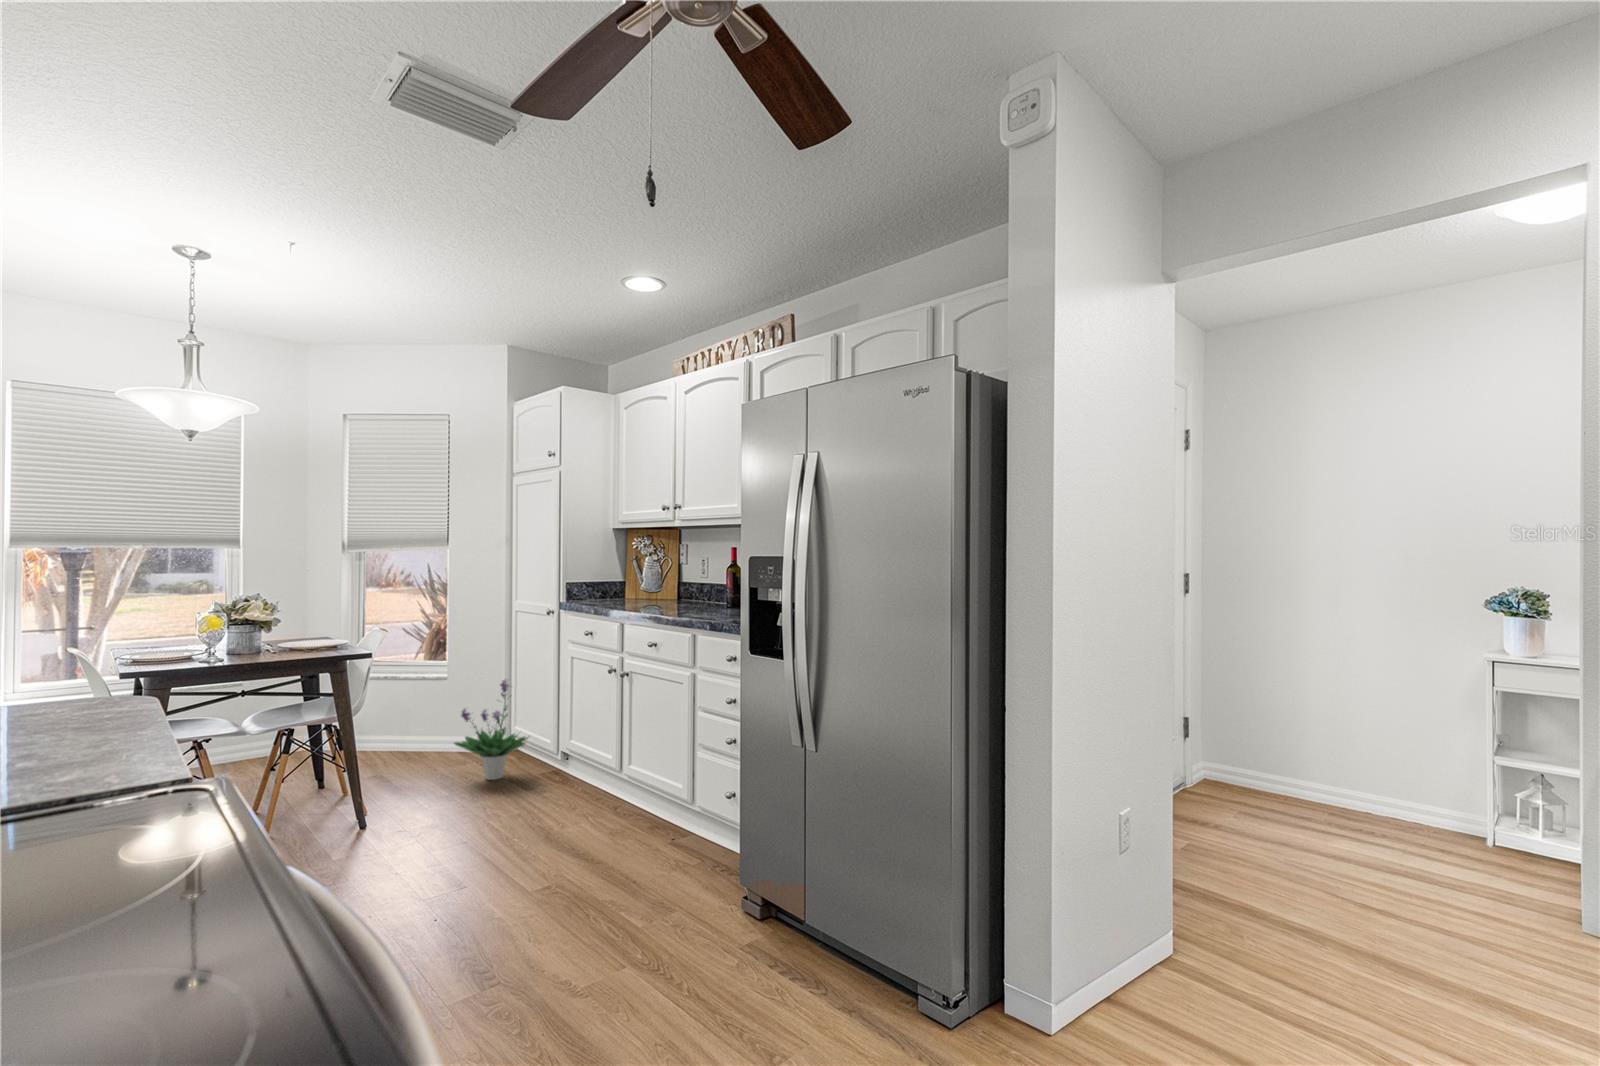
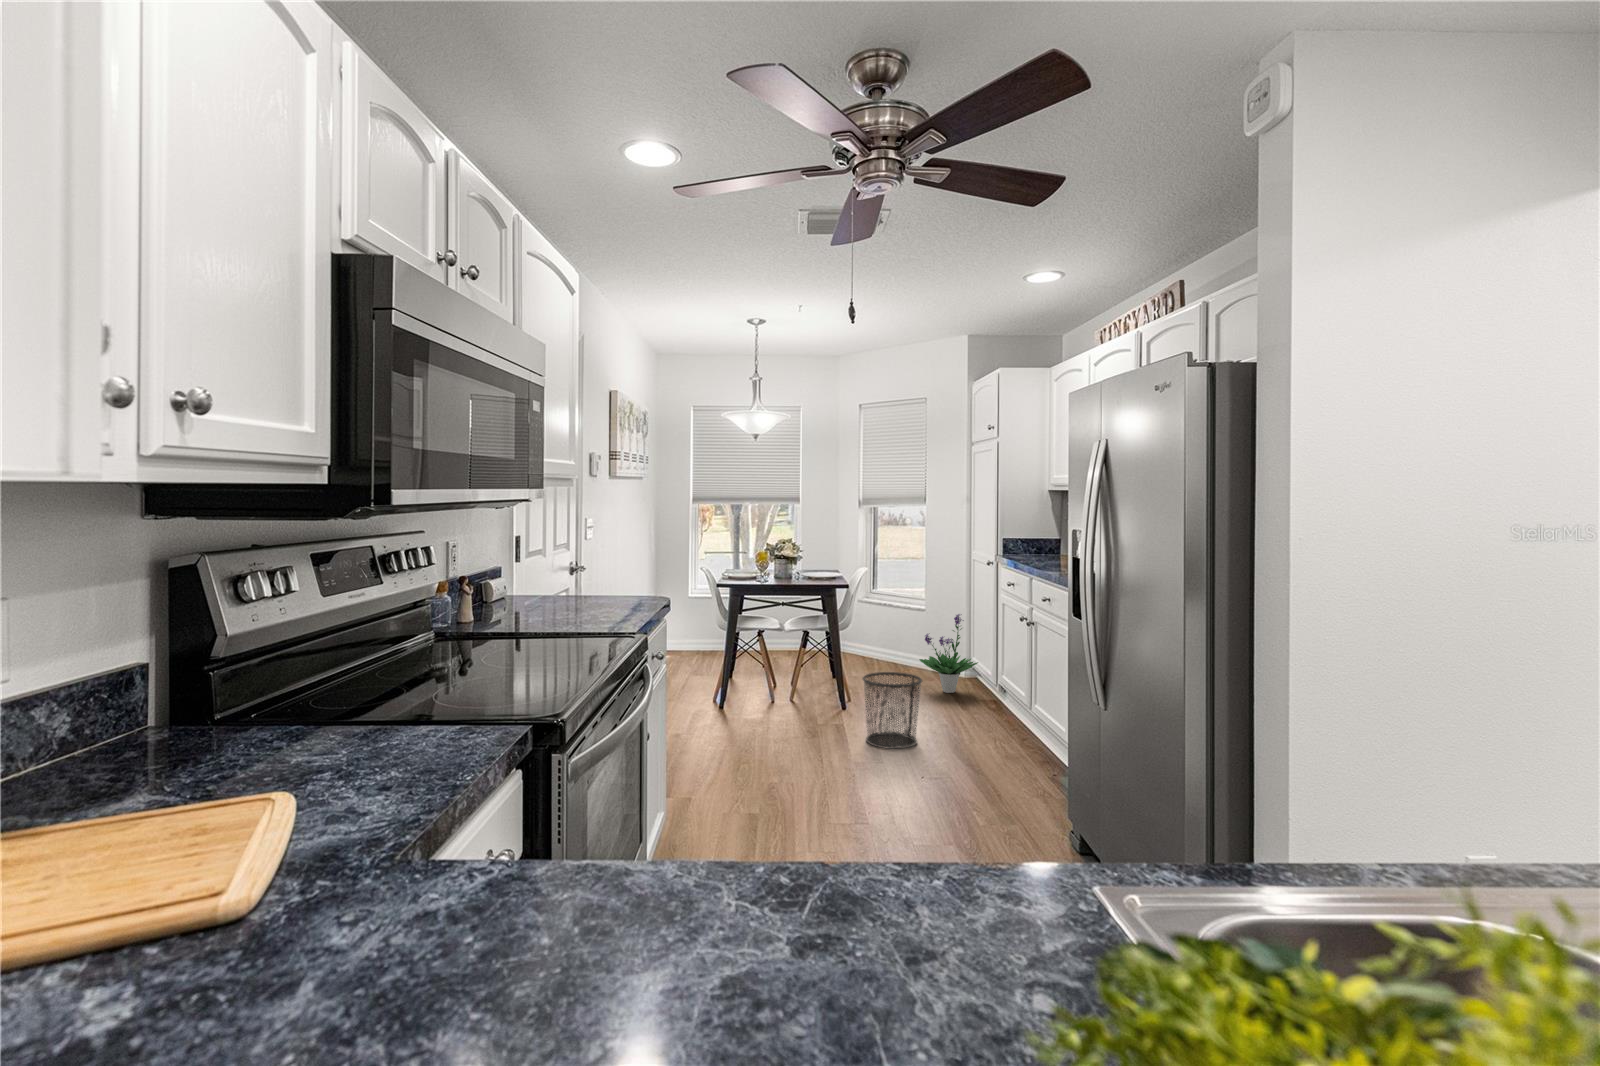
waste bin: none [409,768,498,879] -> present [863,672,922,749]

